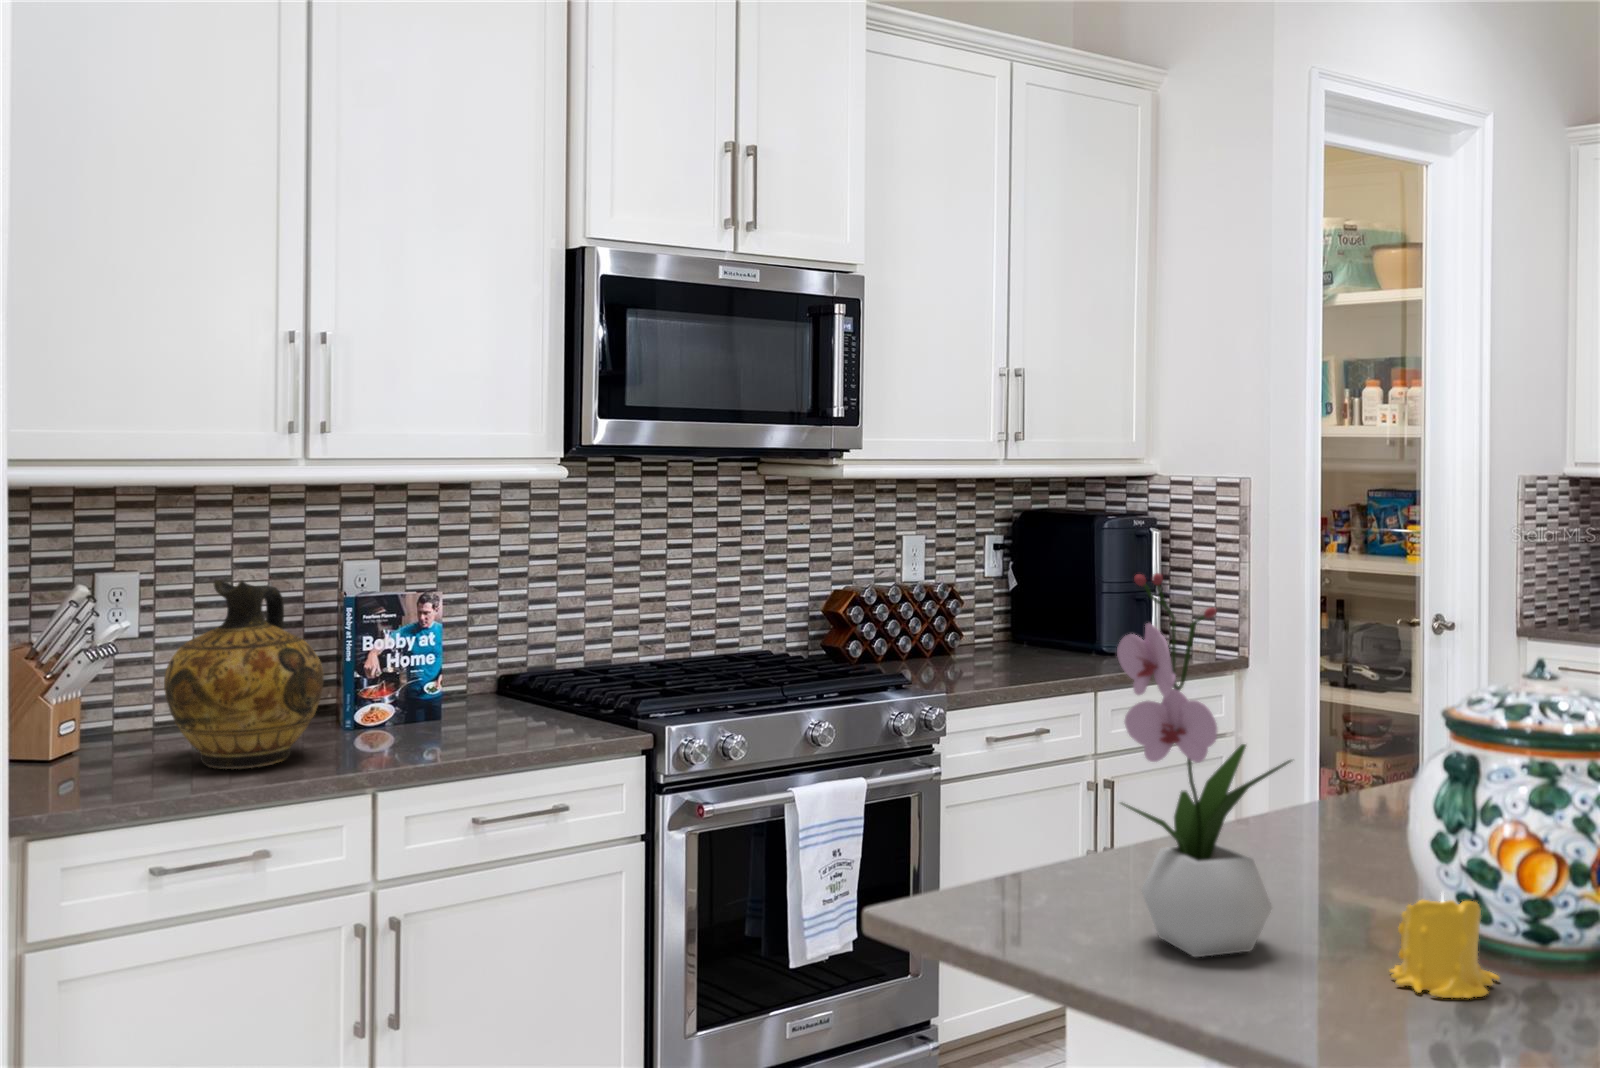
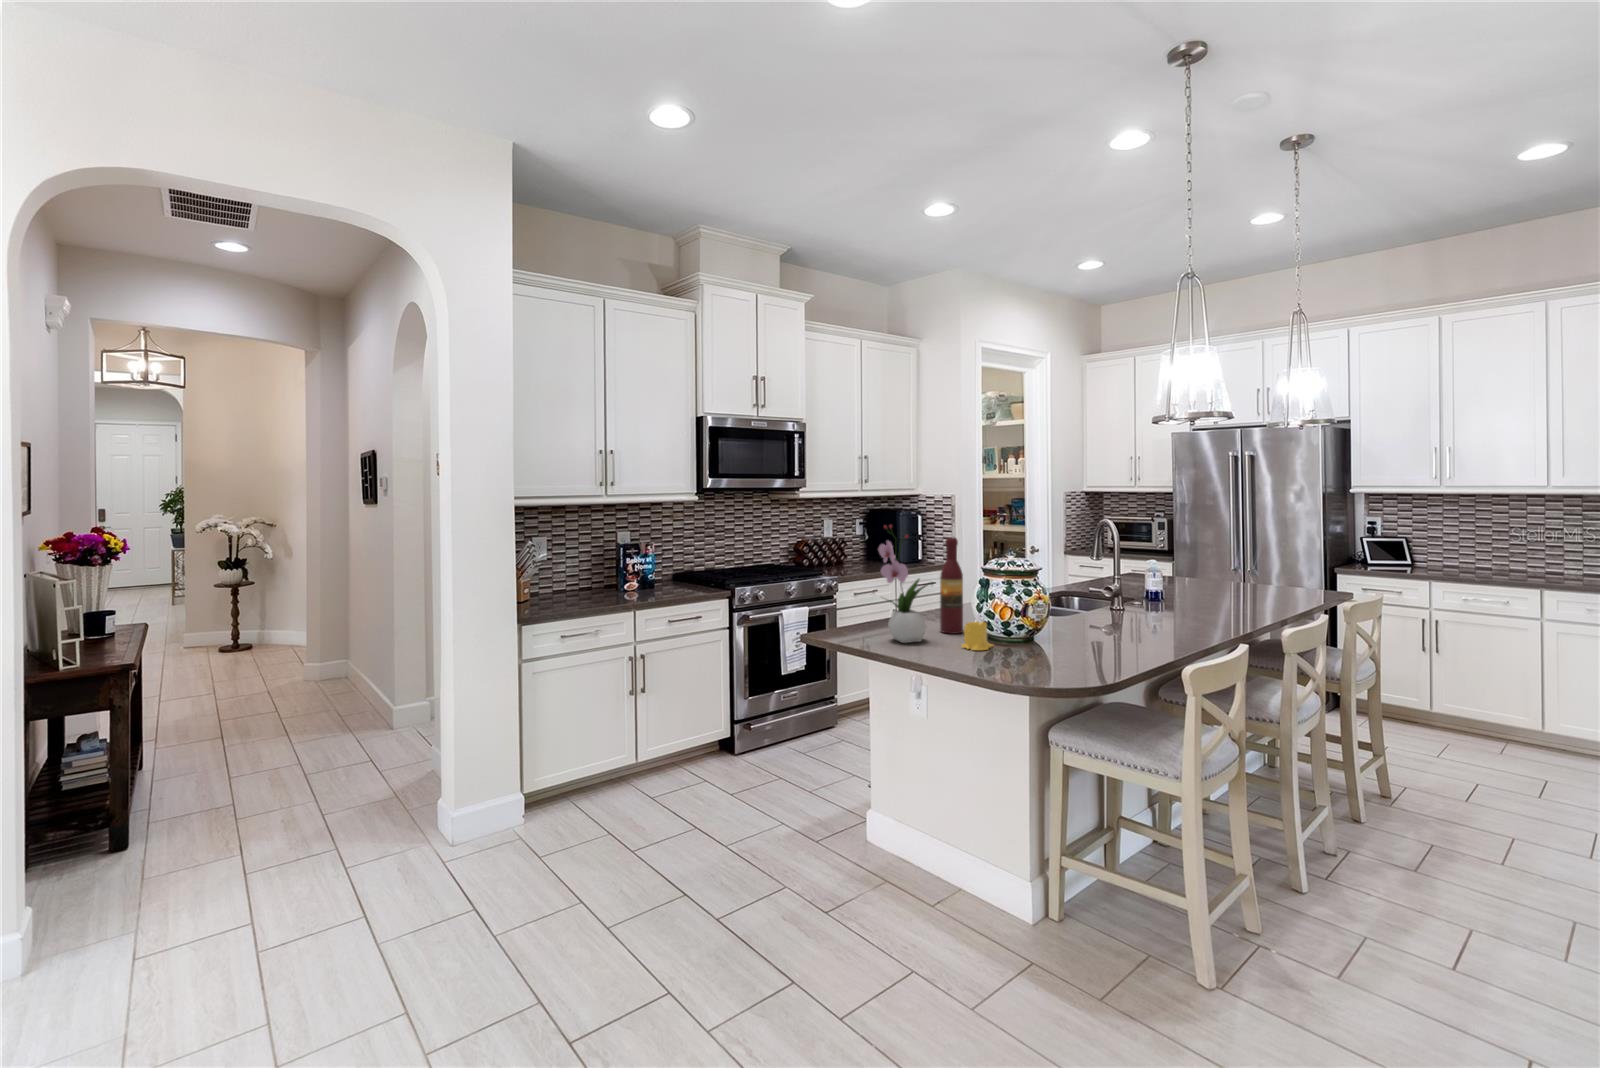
ceramic jug: present [164,580,324,769] -> none [559,538,615,604]
wine bottle: none [1299,615,1376,921] -> present [940,538,963,634]

